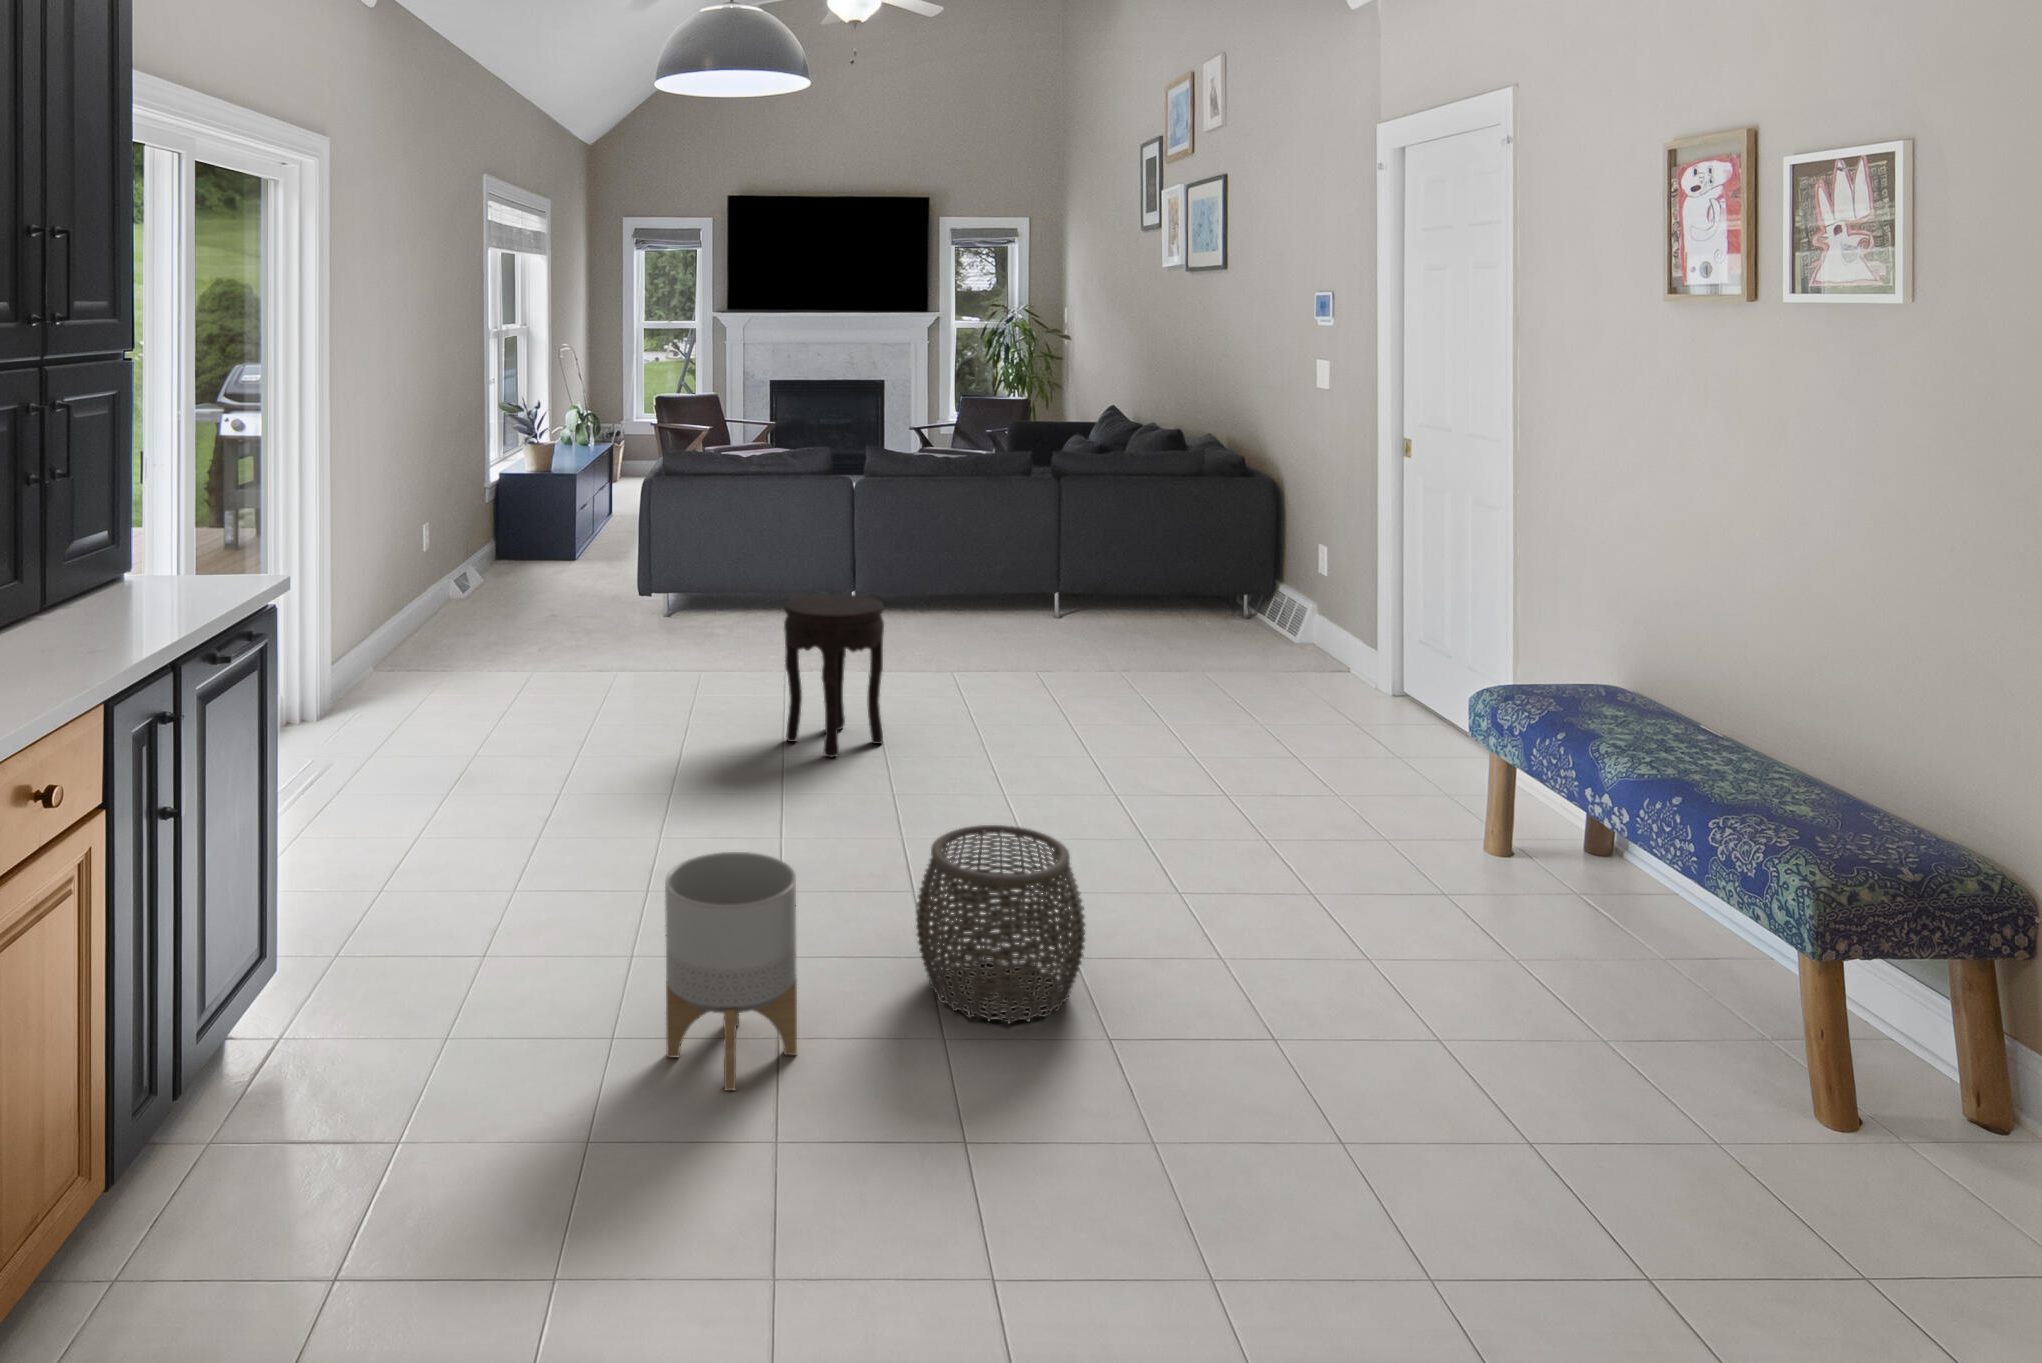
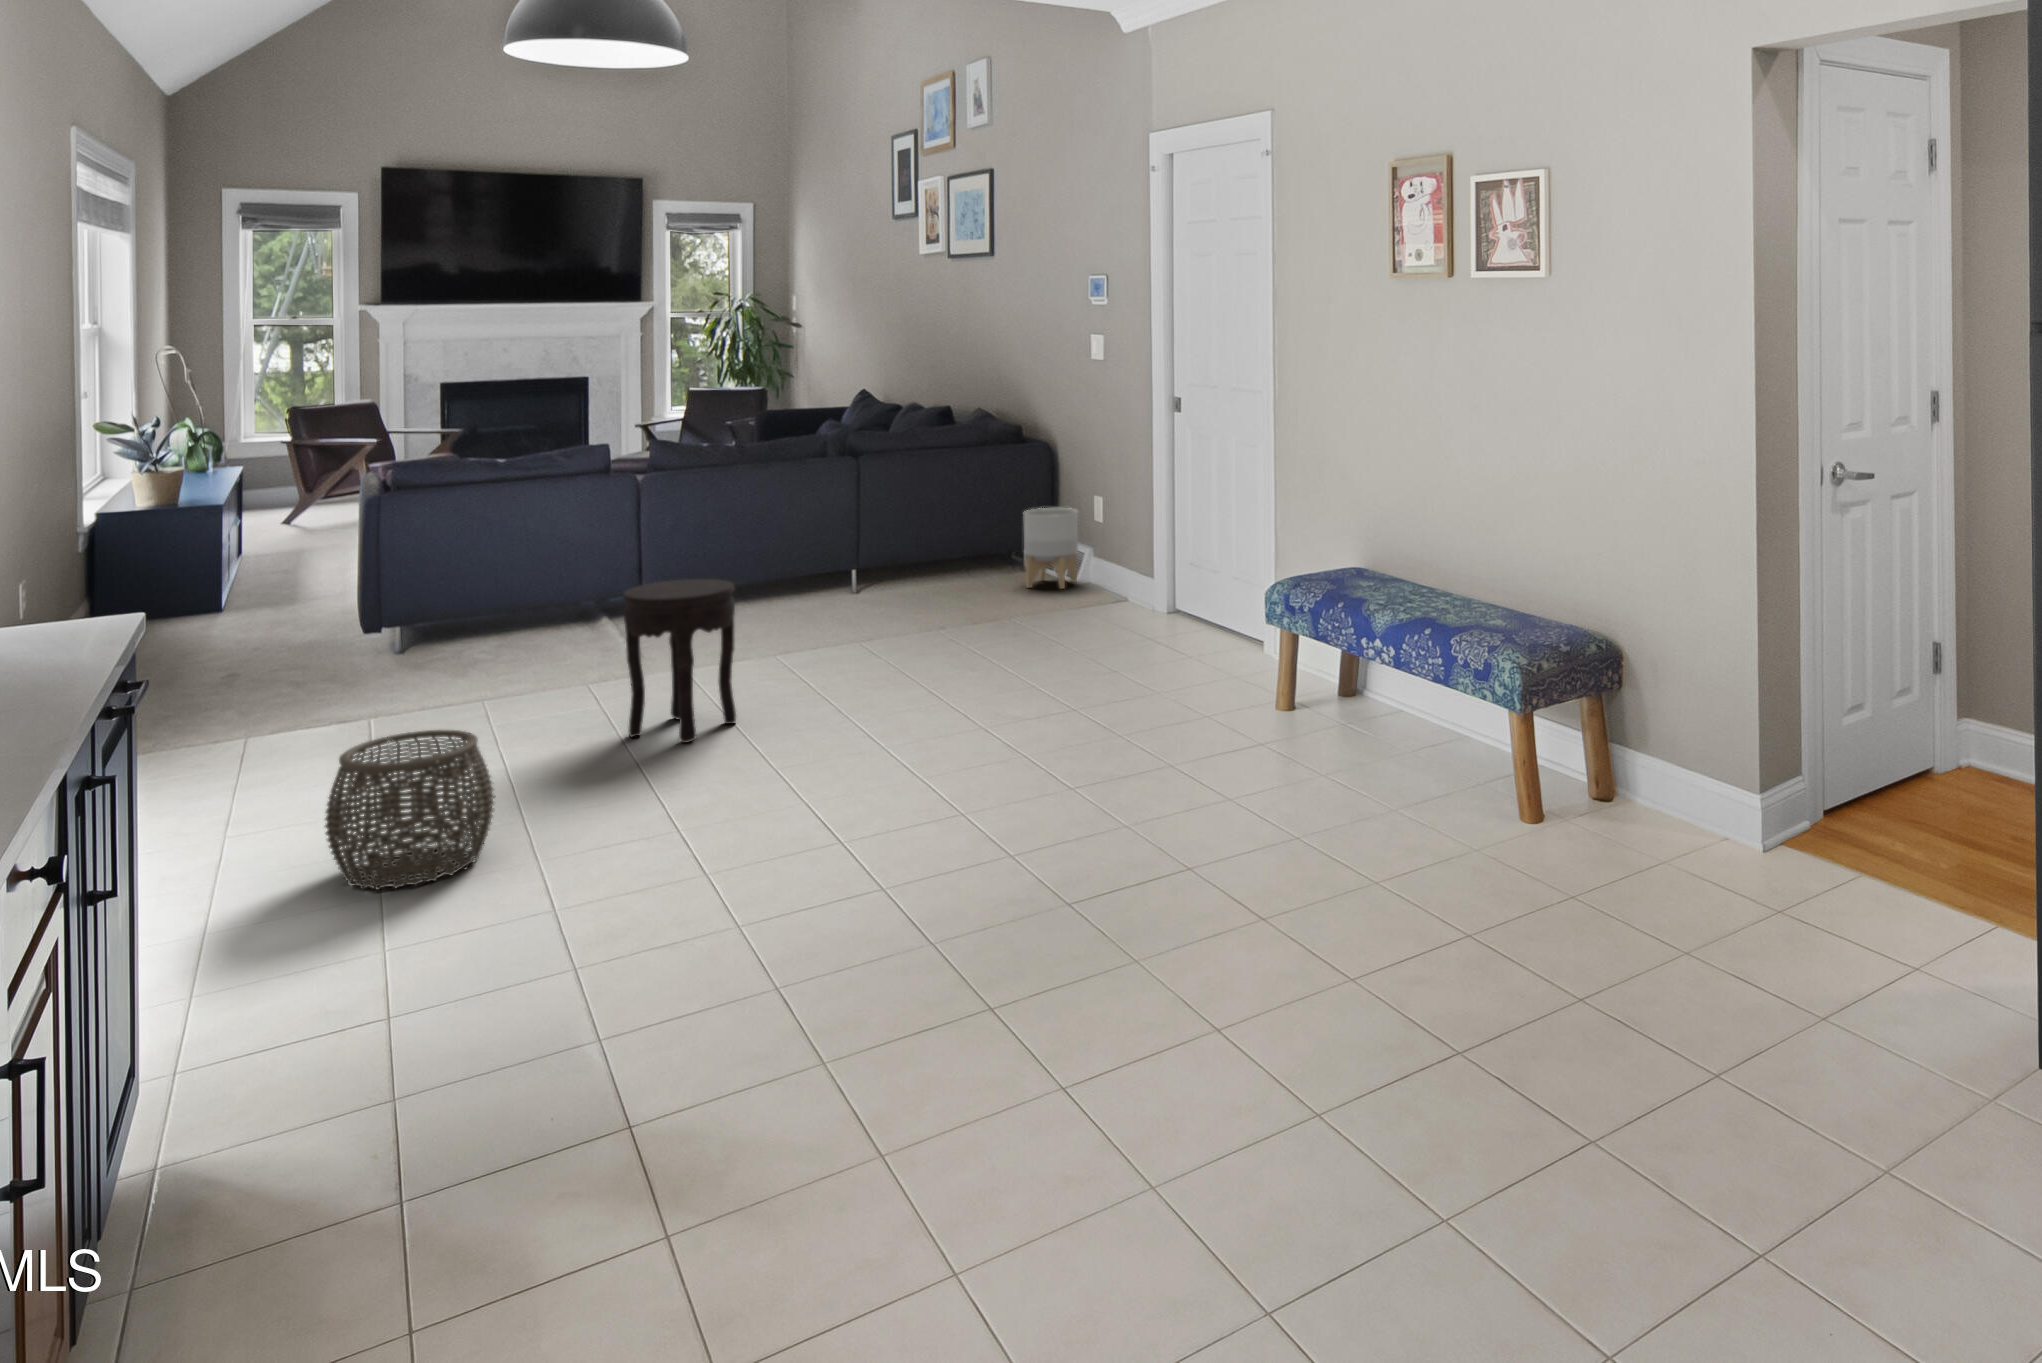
woven basket: present [916,825,1085,1023] -> present [325,730,495,890]
planter: present [665,852,797,1091] -> present [1024,508,1078,589]

